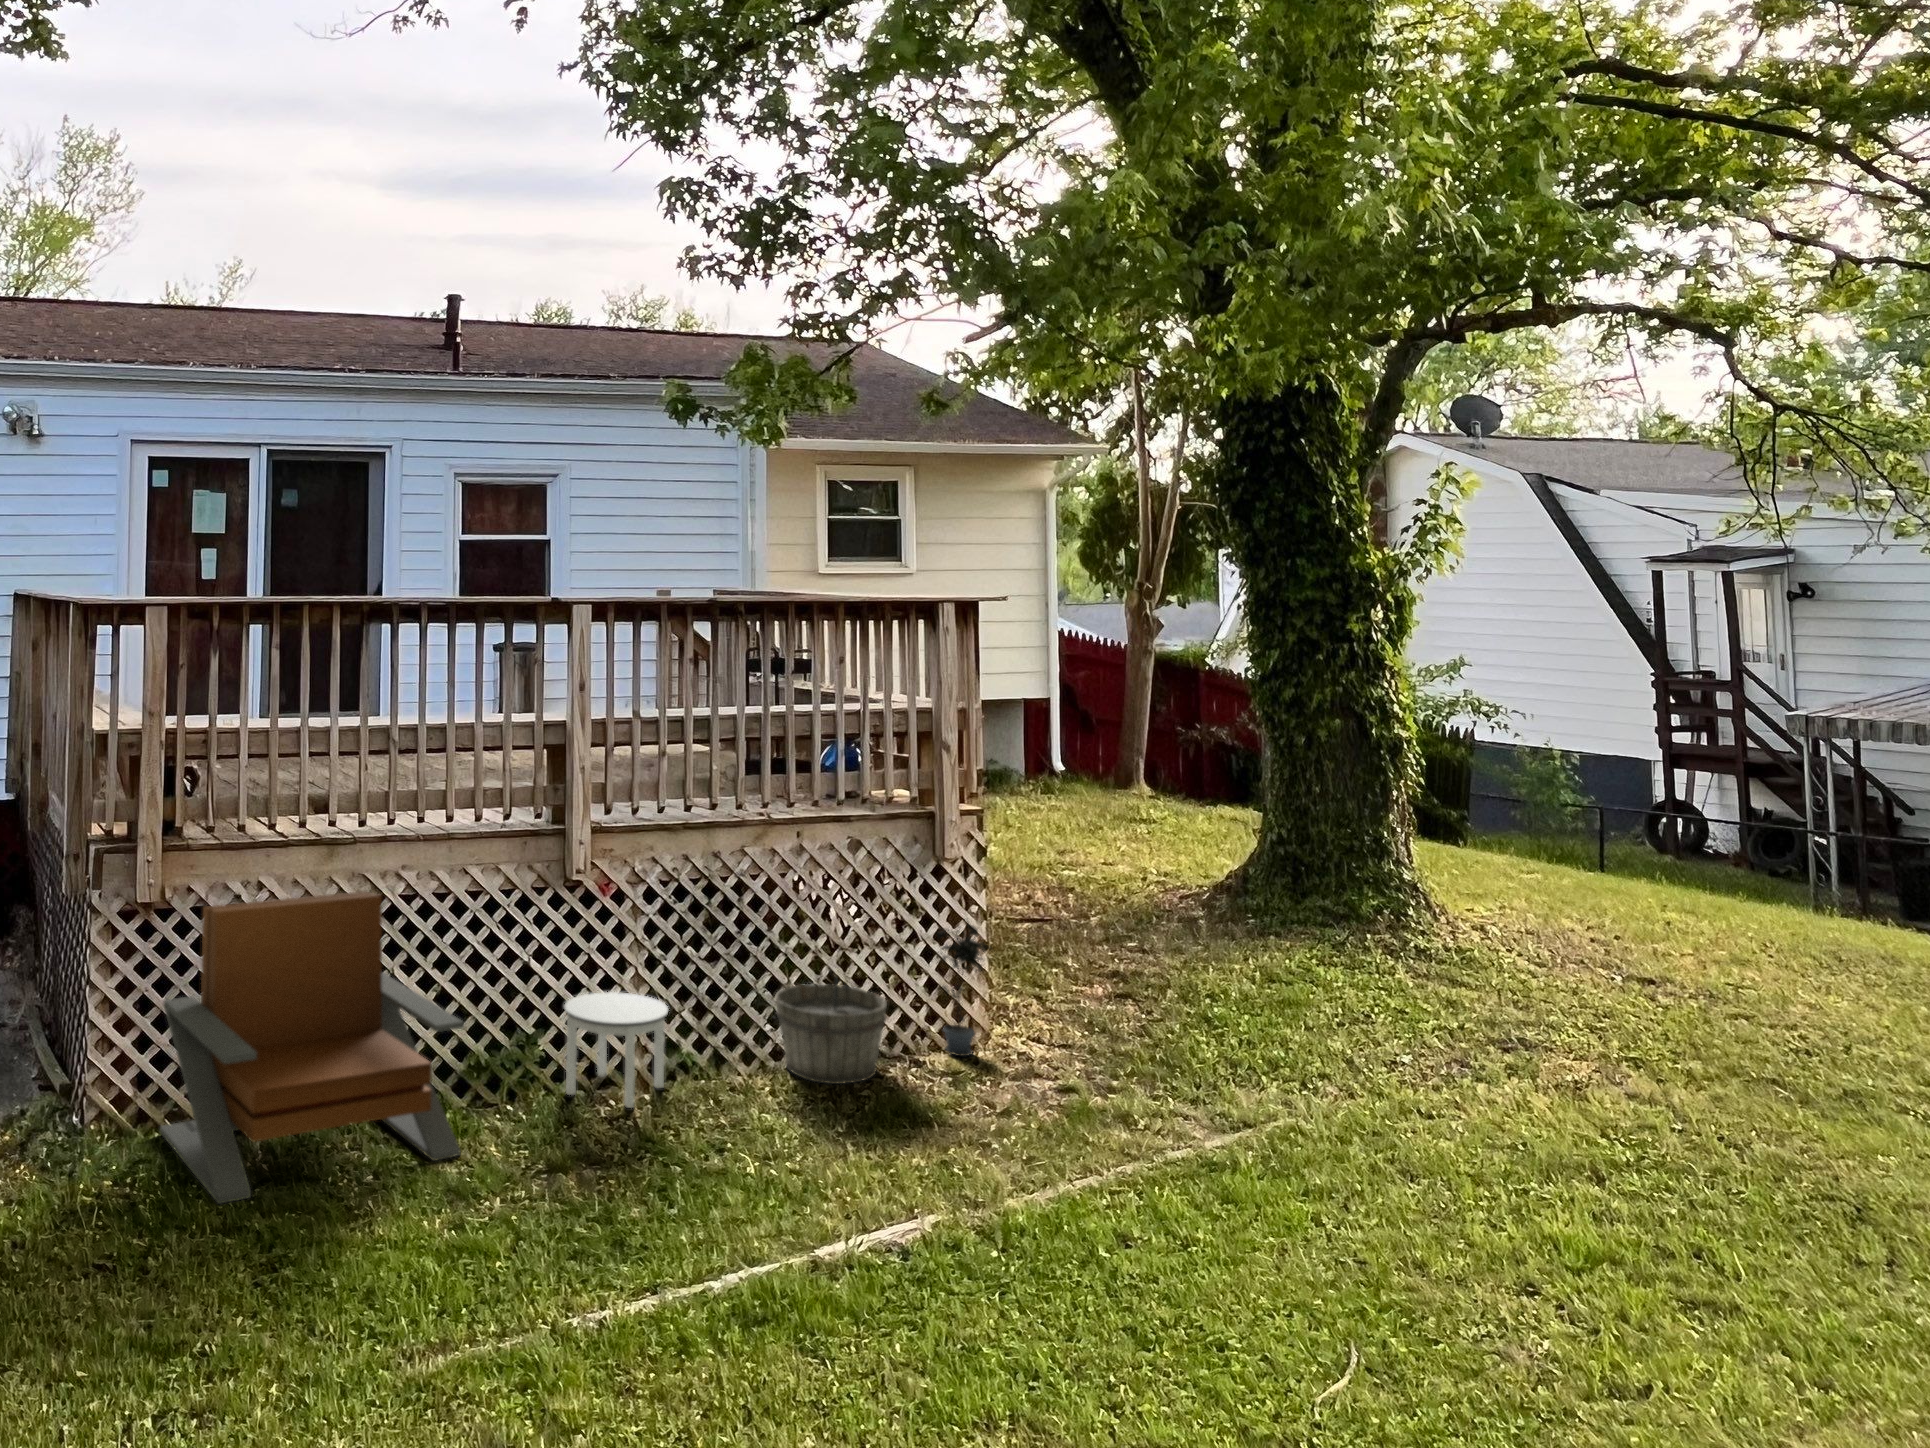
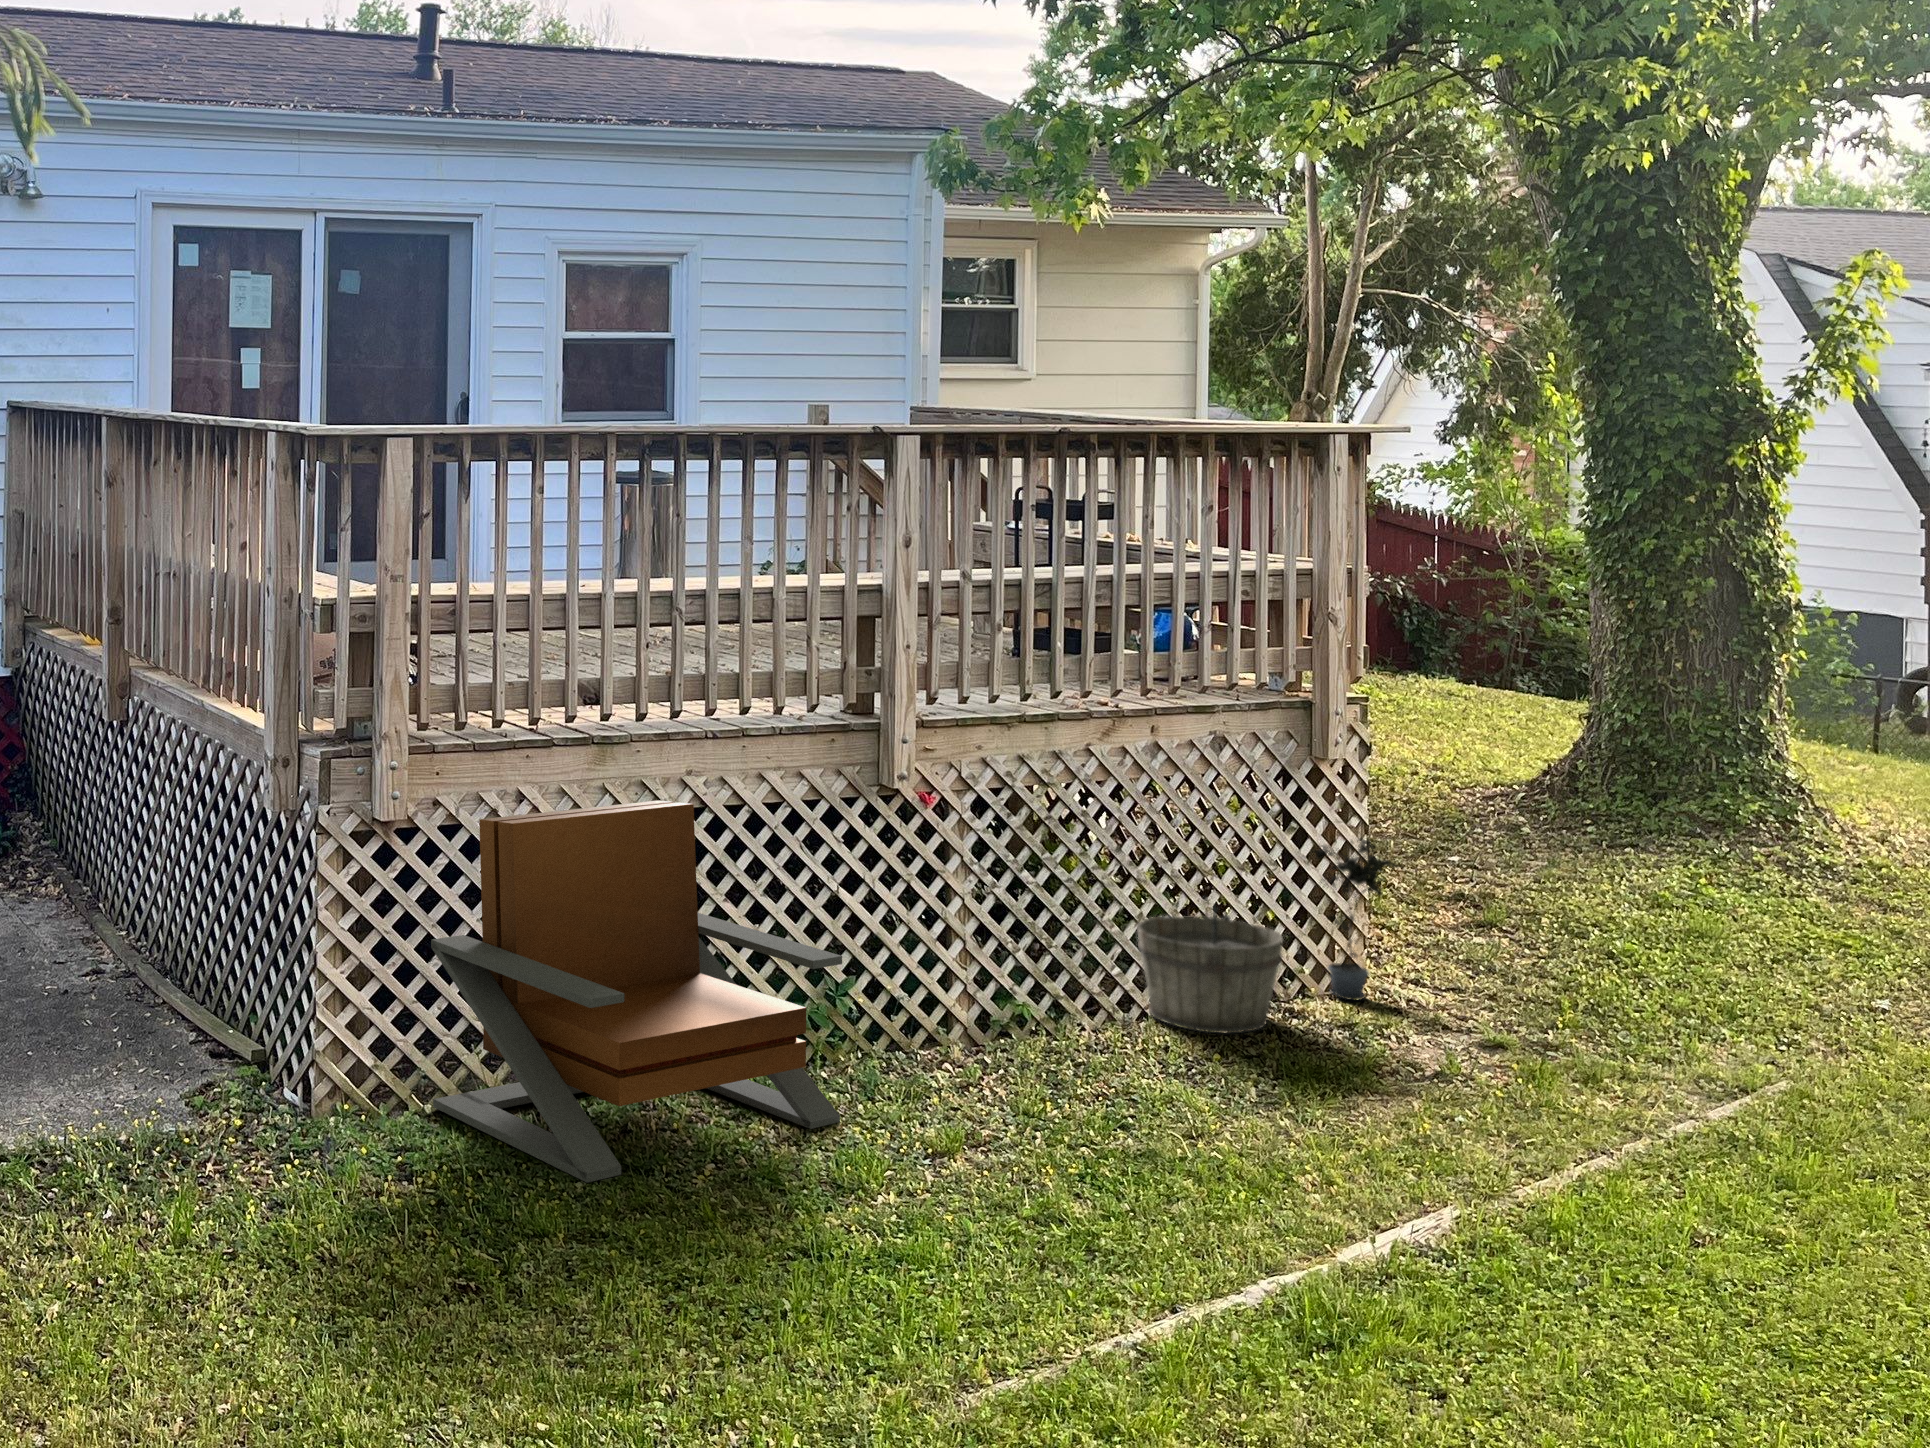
round table: present [564,992,668,1108] -> none [898,928,1035,1066]

